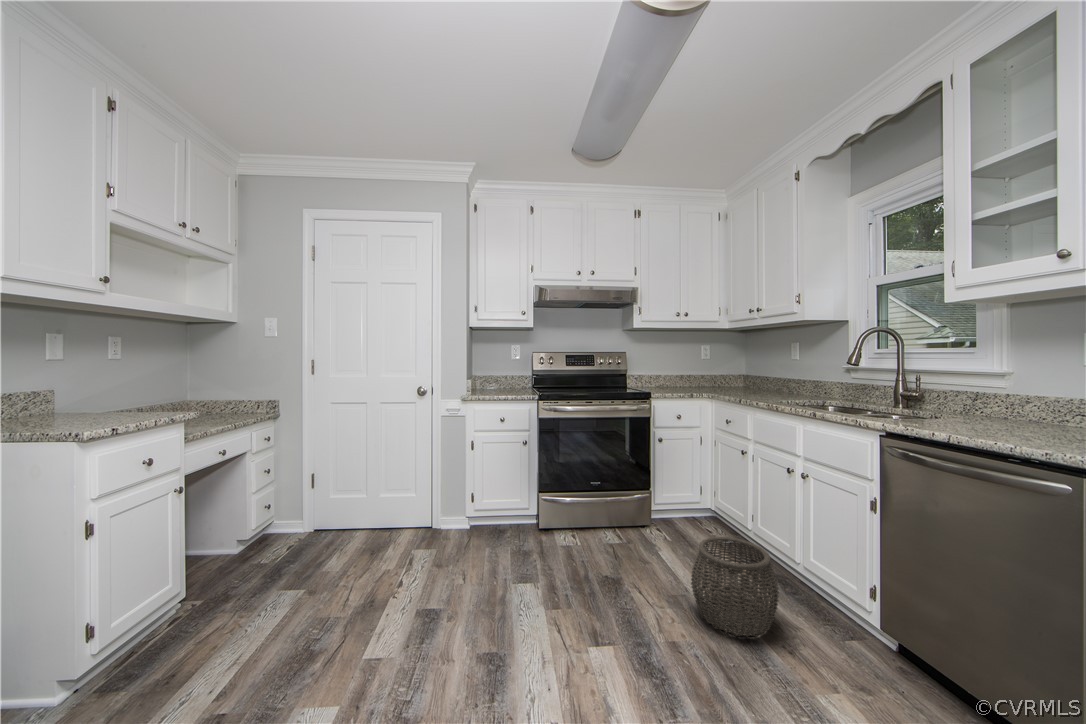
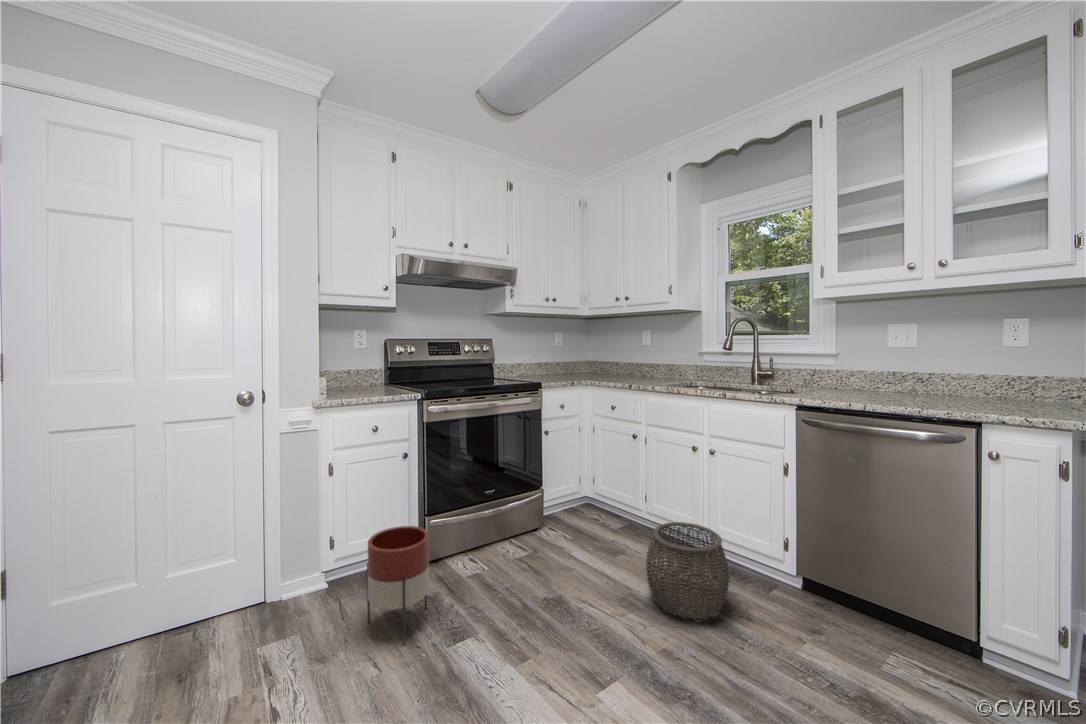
planter: none [476,492,520,572] -> present [367,526,430,644]

